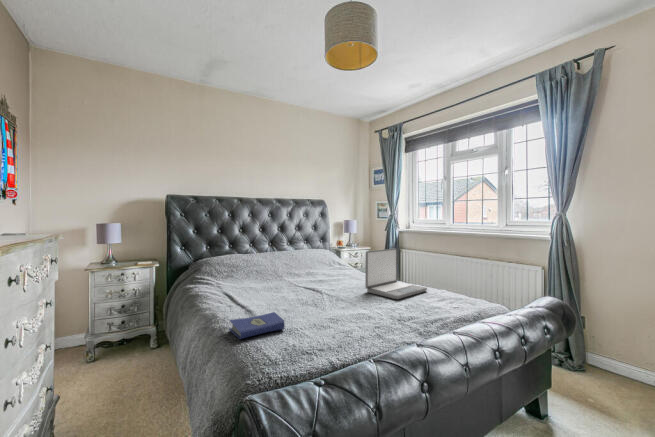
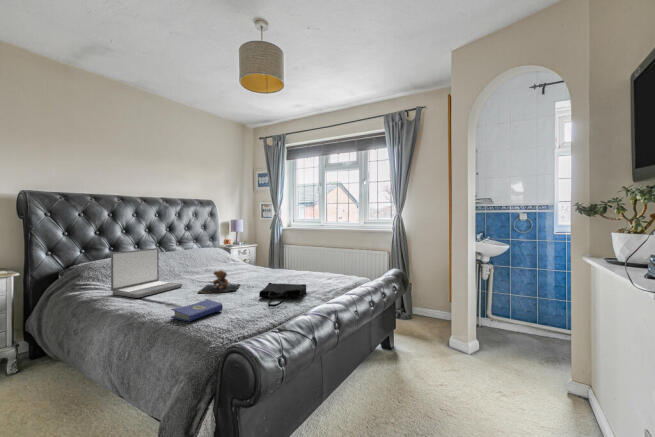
laptop: present [365,248,427,299] -> present [111,248,182,298]
teddy bear: none [280,277,329,303] -> present [198,270,240,293]
tote bag: none [337,298,401,334] -> present [259,283,306,307]

